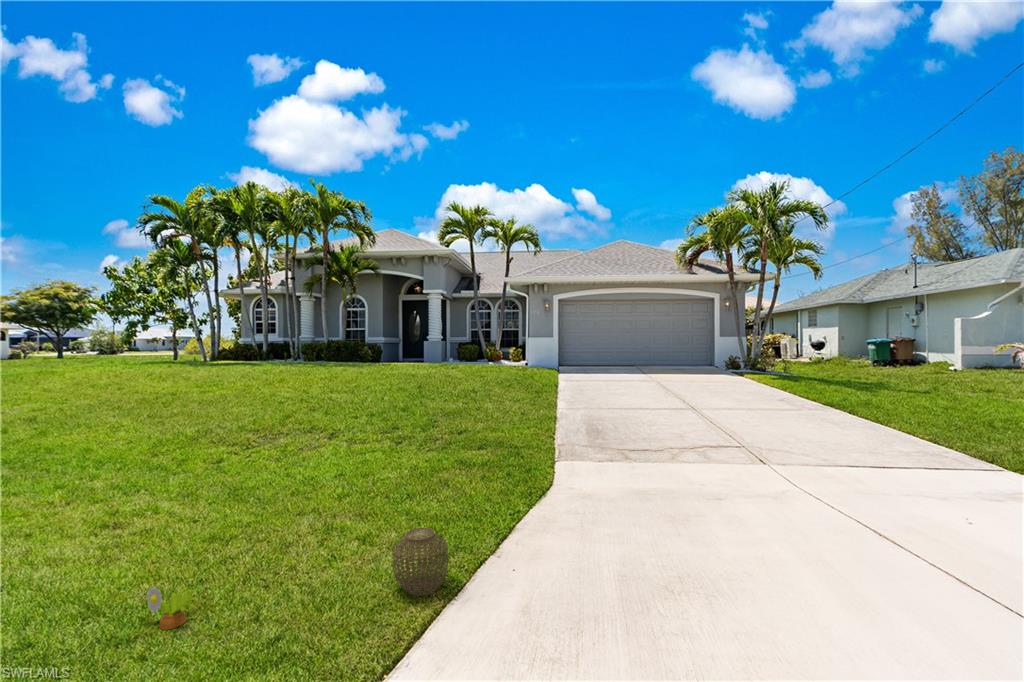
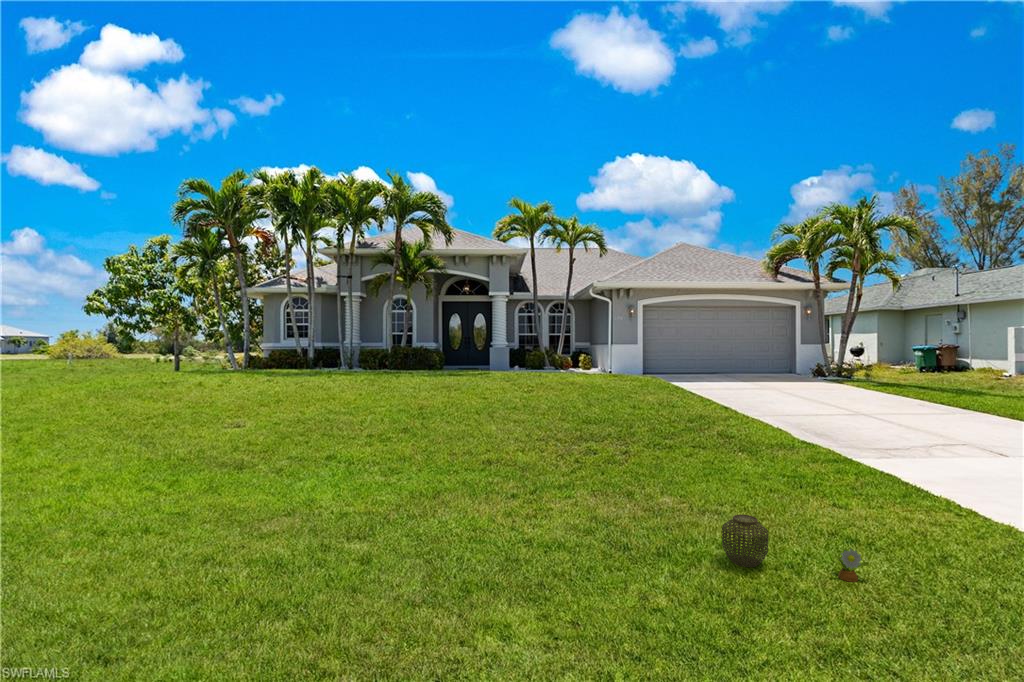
woven basket: present [393,528,448,596] -> present [722,515,768,567]

